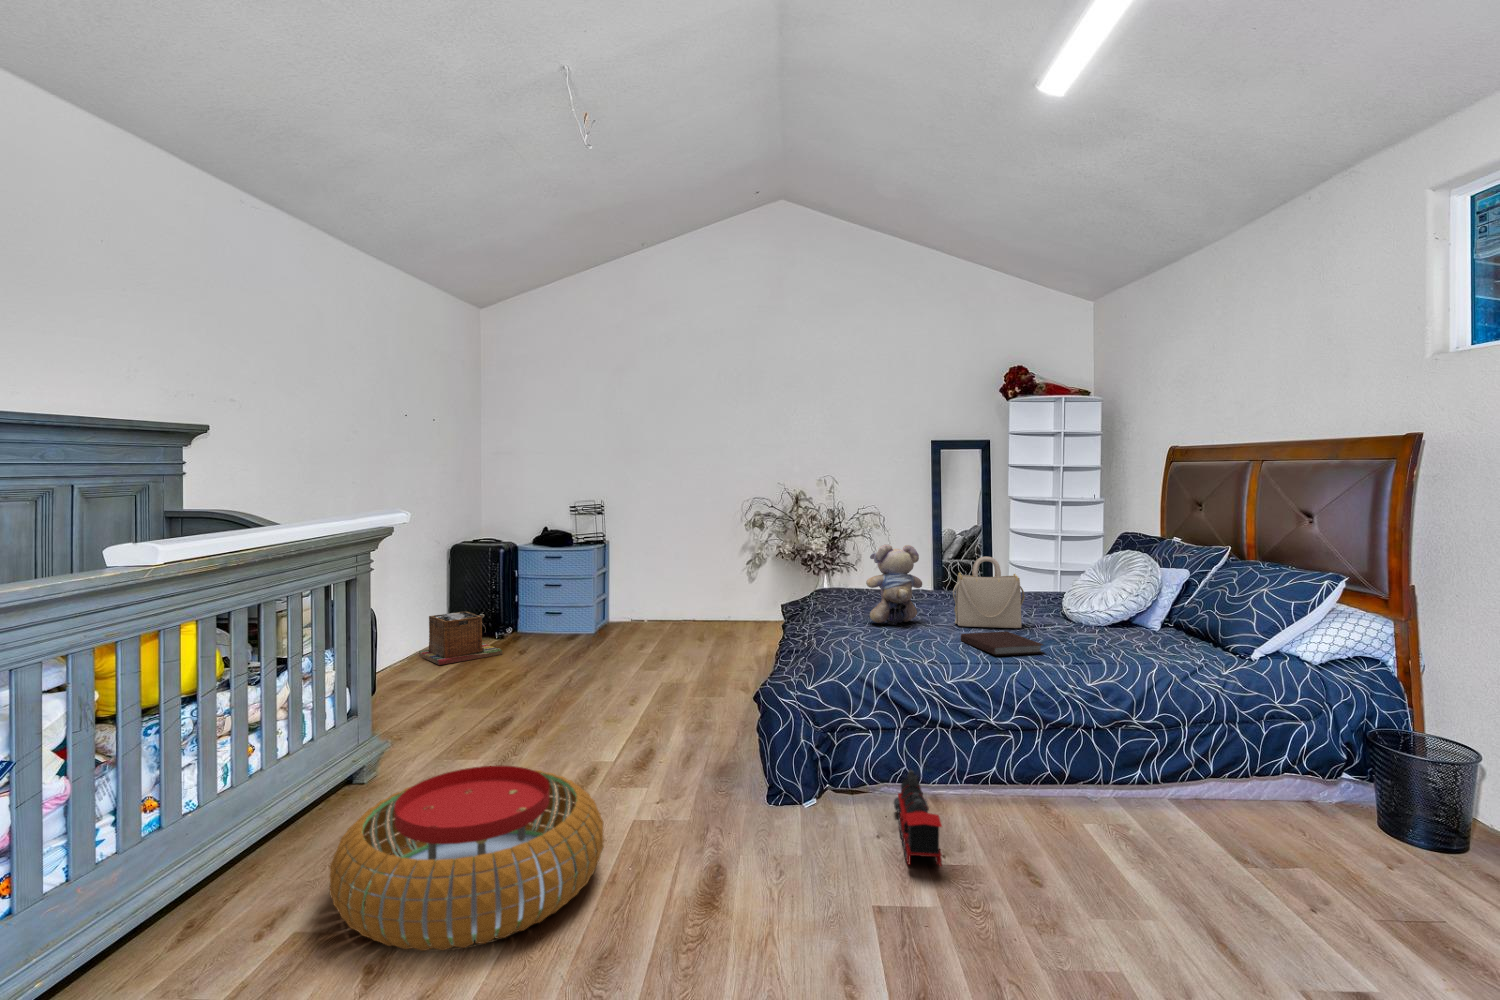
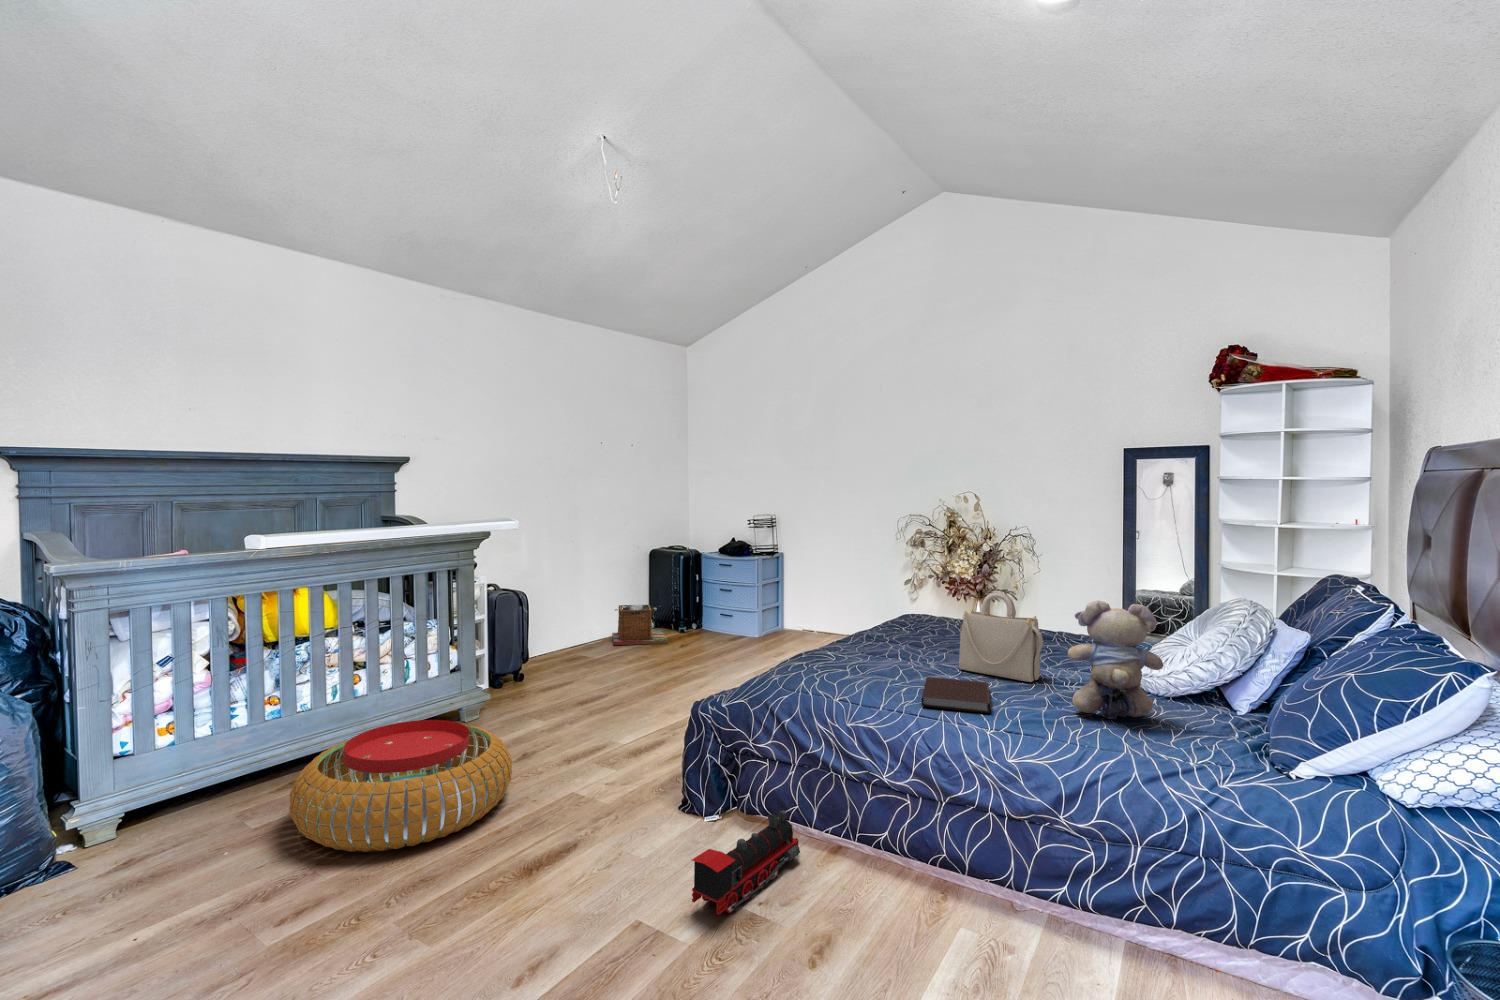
teddy bear: present [866,544,922,625] -> present [1068,601,1163,719]

